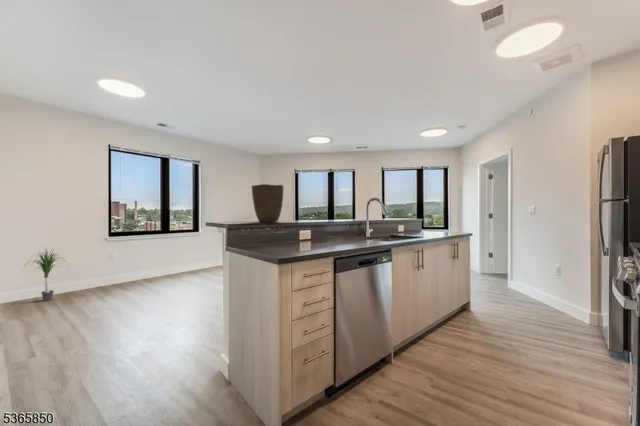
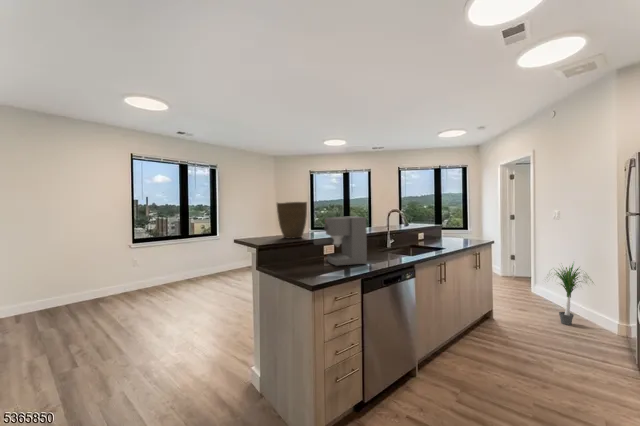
coffee maker: none [288,199,342,248] -> present [313,216,367,266]
potted plant: present [30,251,60,301] -> present [556,264,593,325]

